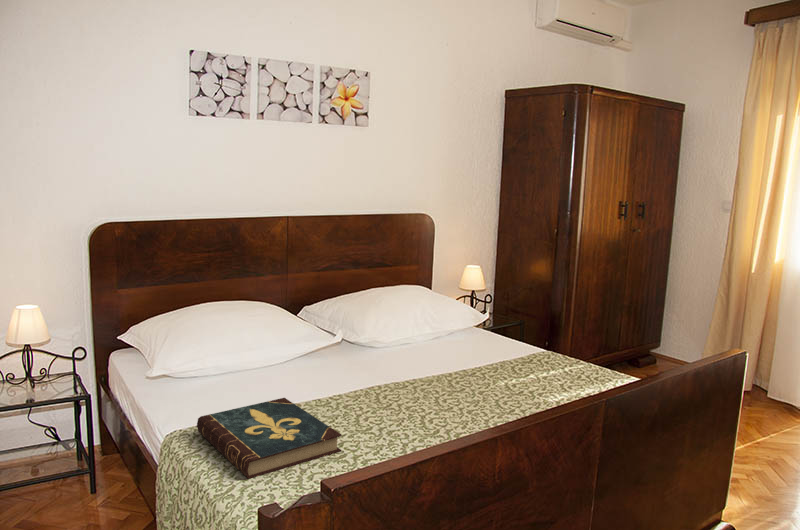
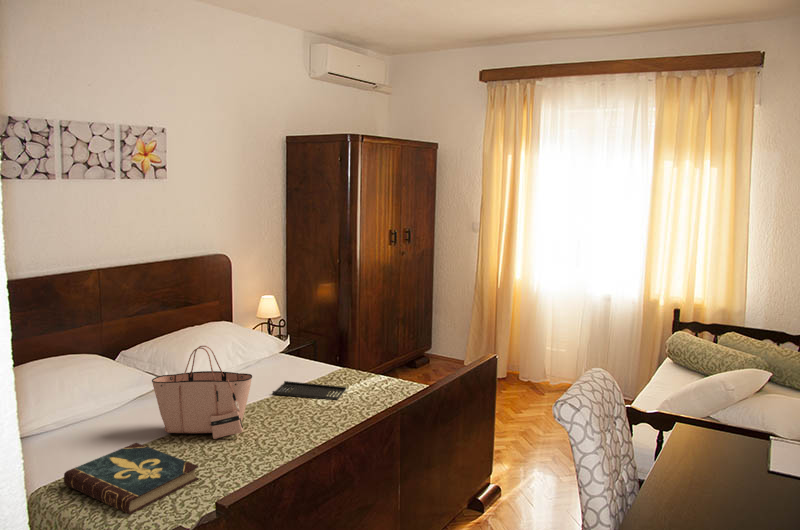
tote bag: none [313,295,425,408] -> present [152,346,252,439]
tray: none [457,356,549,386] -> present [273,381,346,400]

